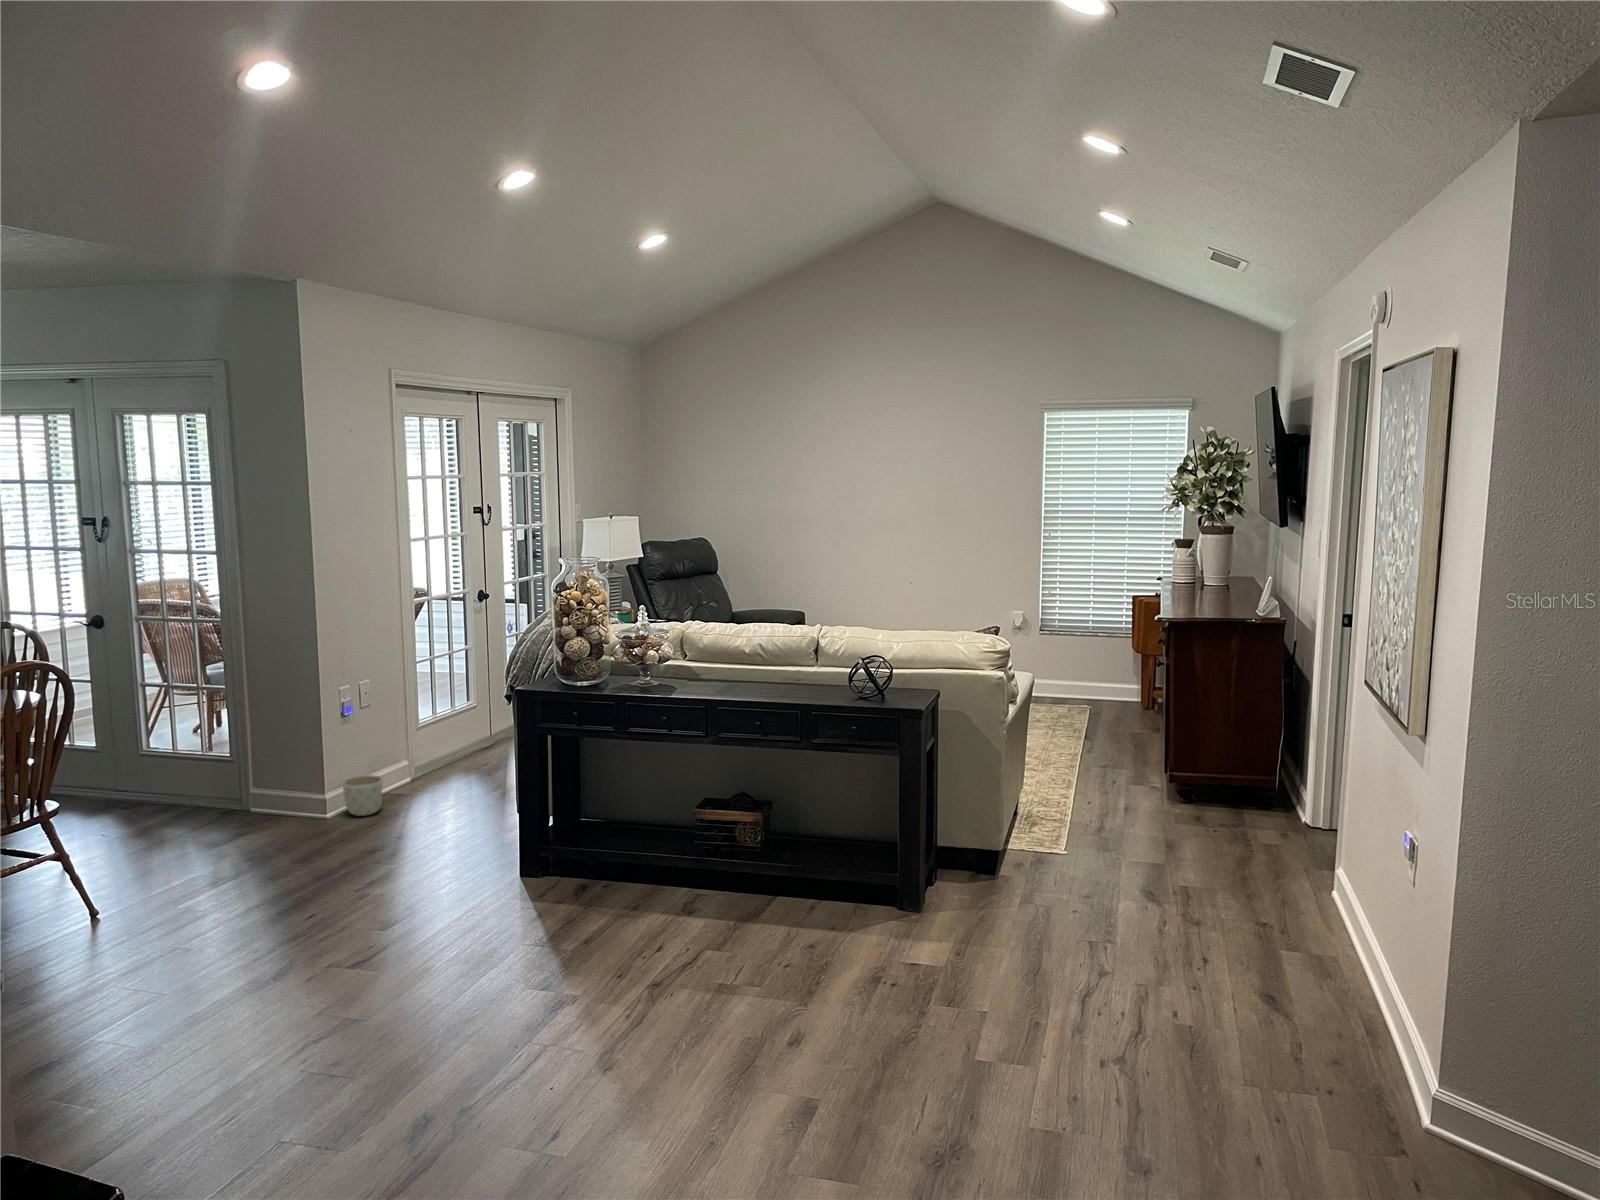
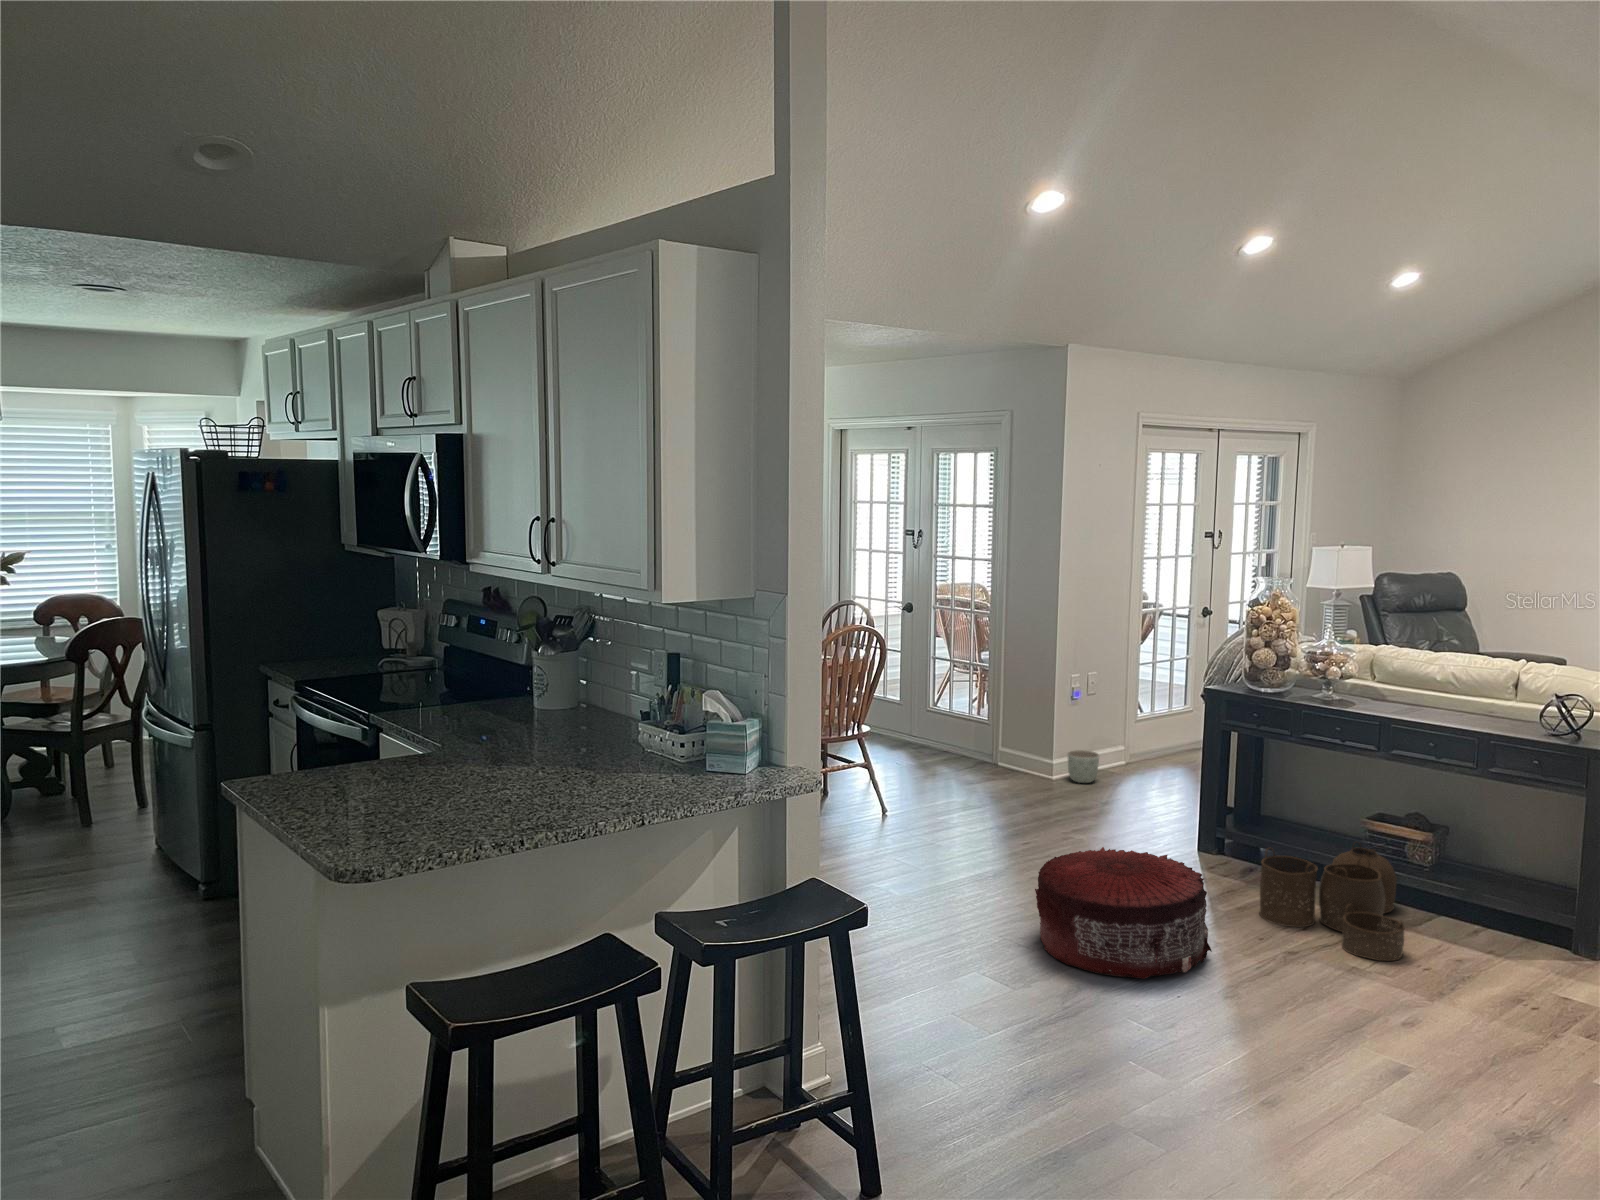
woven basket: none [607,837,762,969] -> present [1259,847,1405,961]
pouf: none [350,906,577,1089] -> present [1035,847,1212,979]

